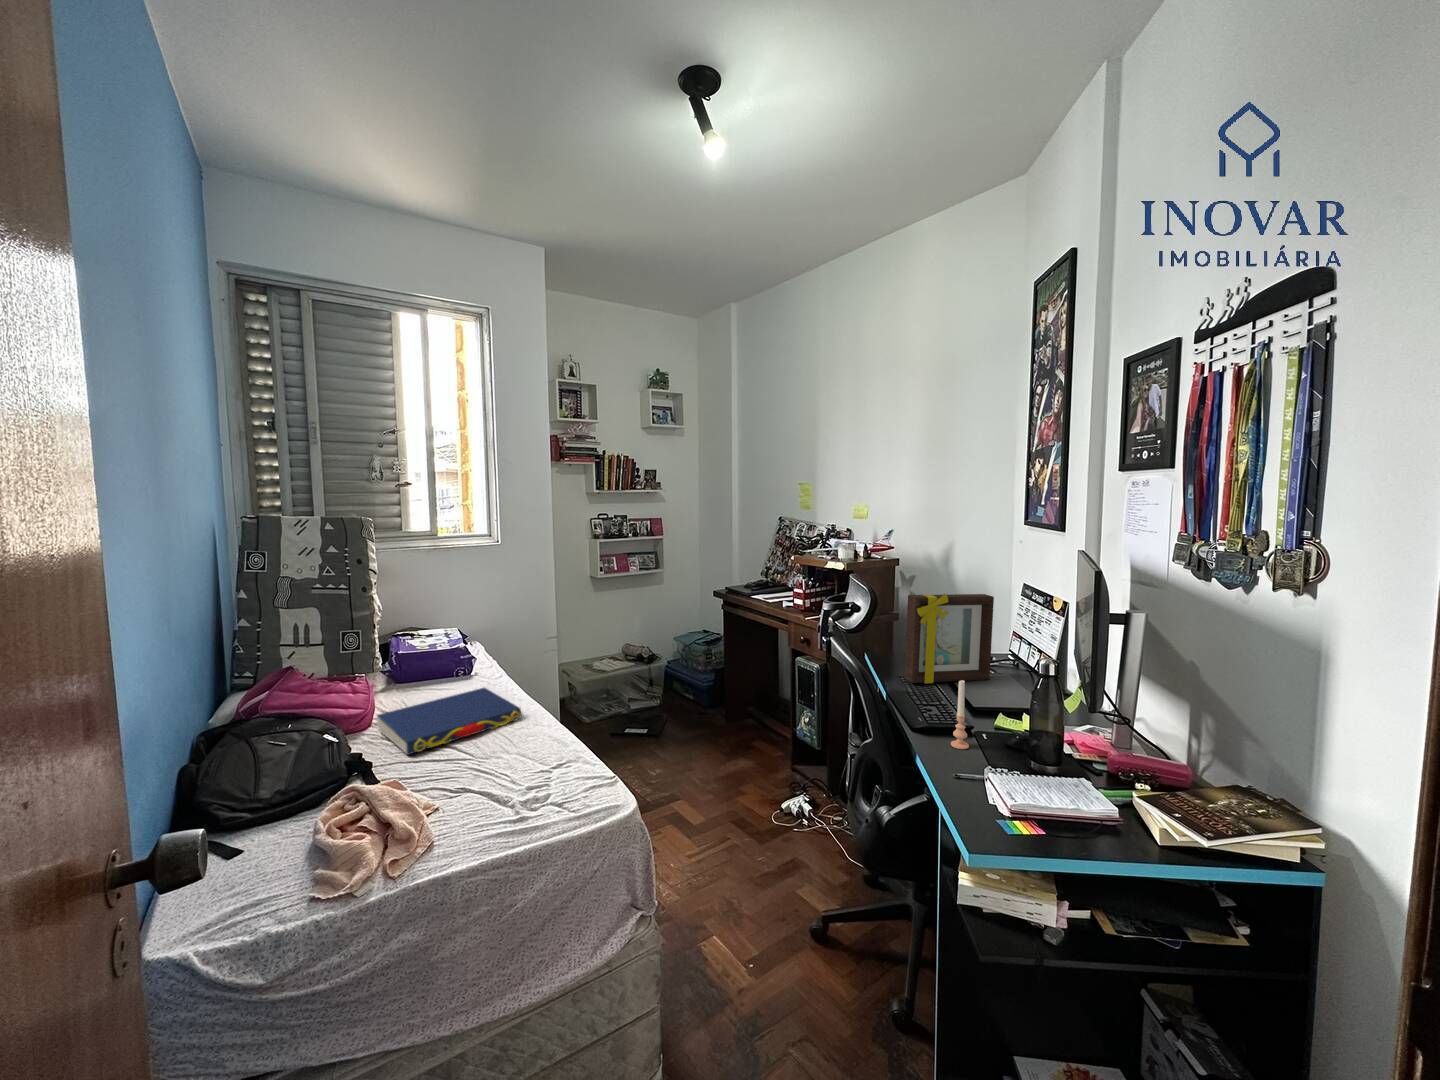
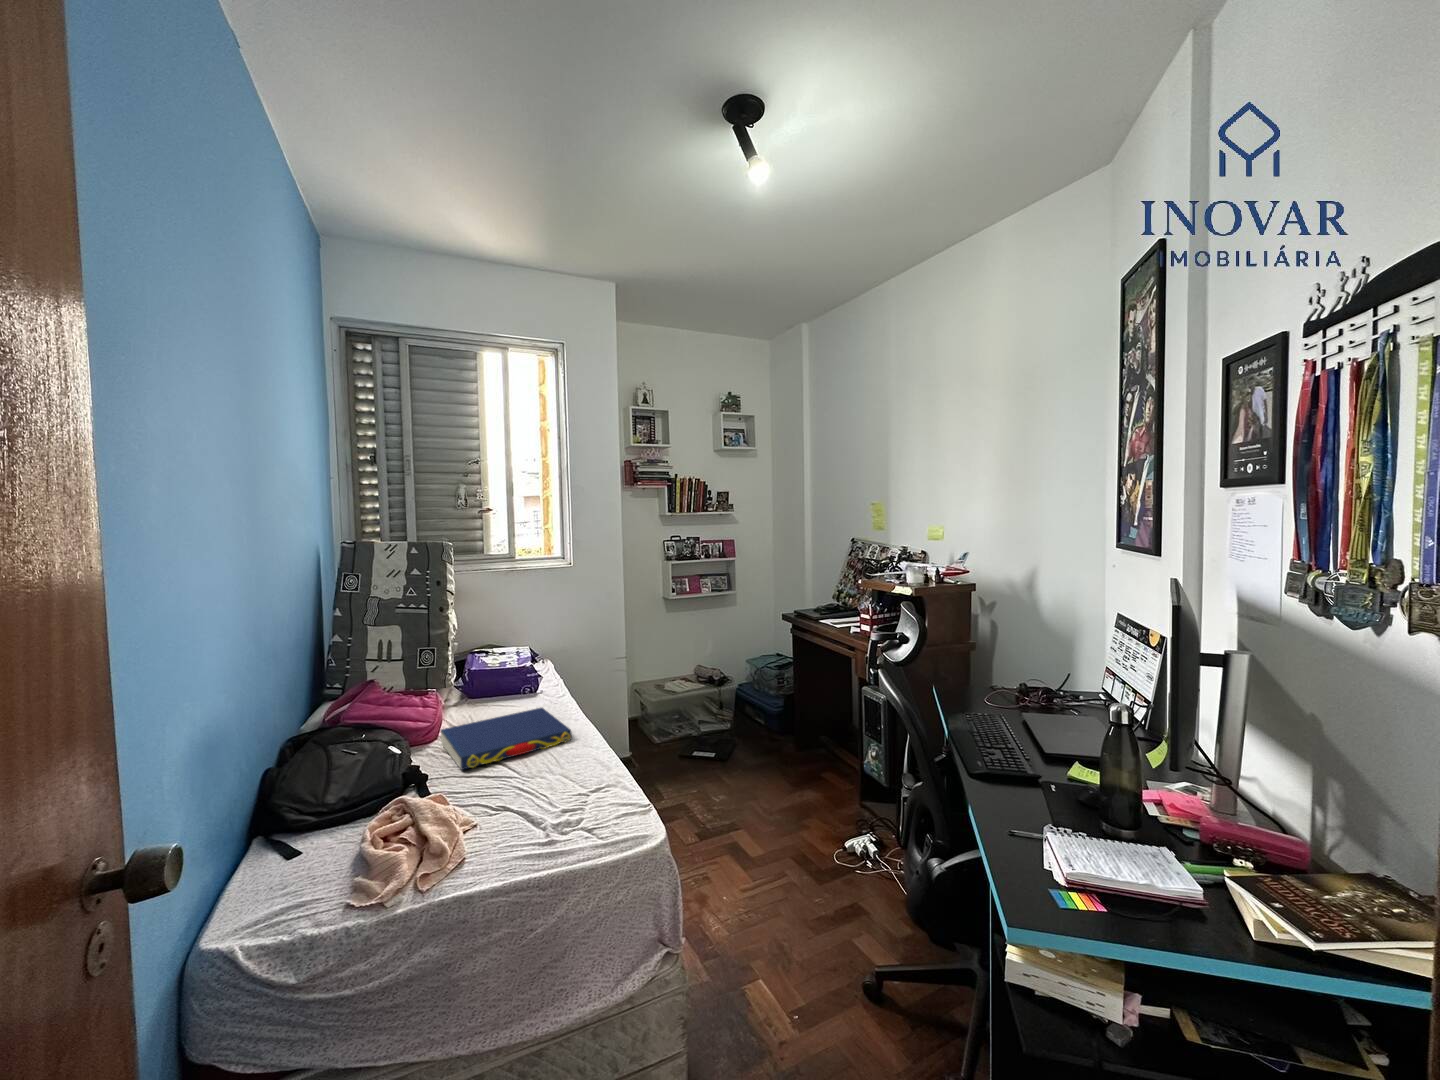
picture frame: present [904,594,994,684] -> none [969,625,1073,725]
candle: present [951,680,969,749] -> none [1007,724,1028,803]

